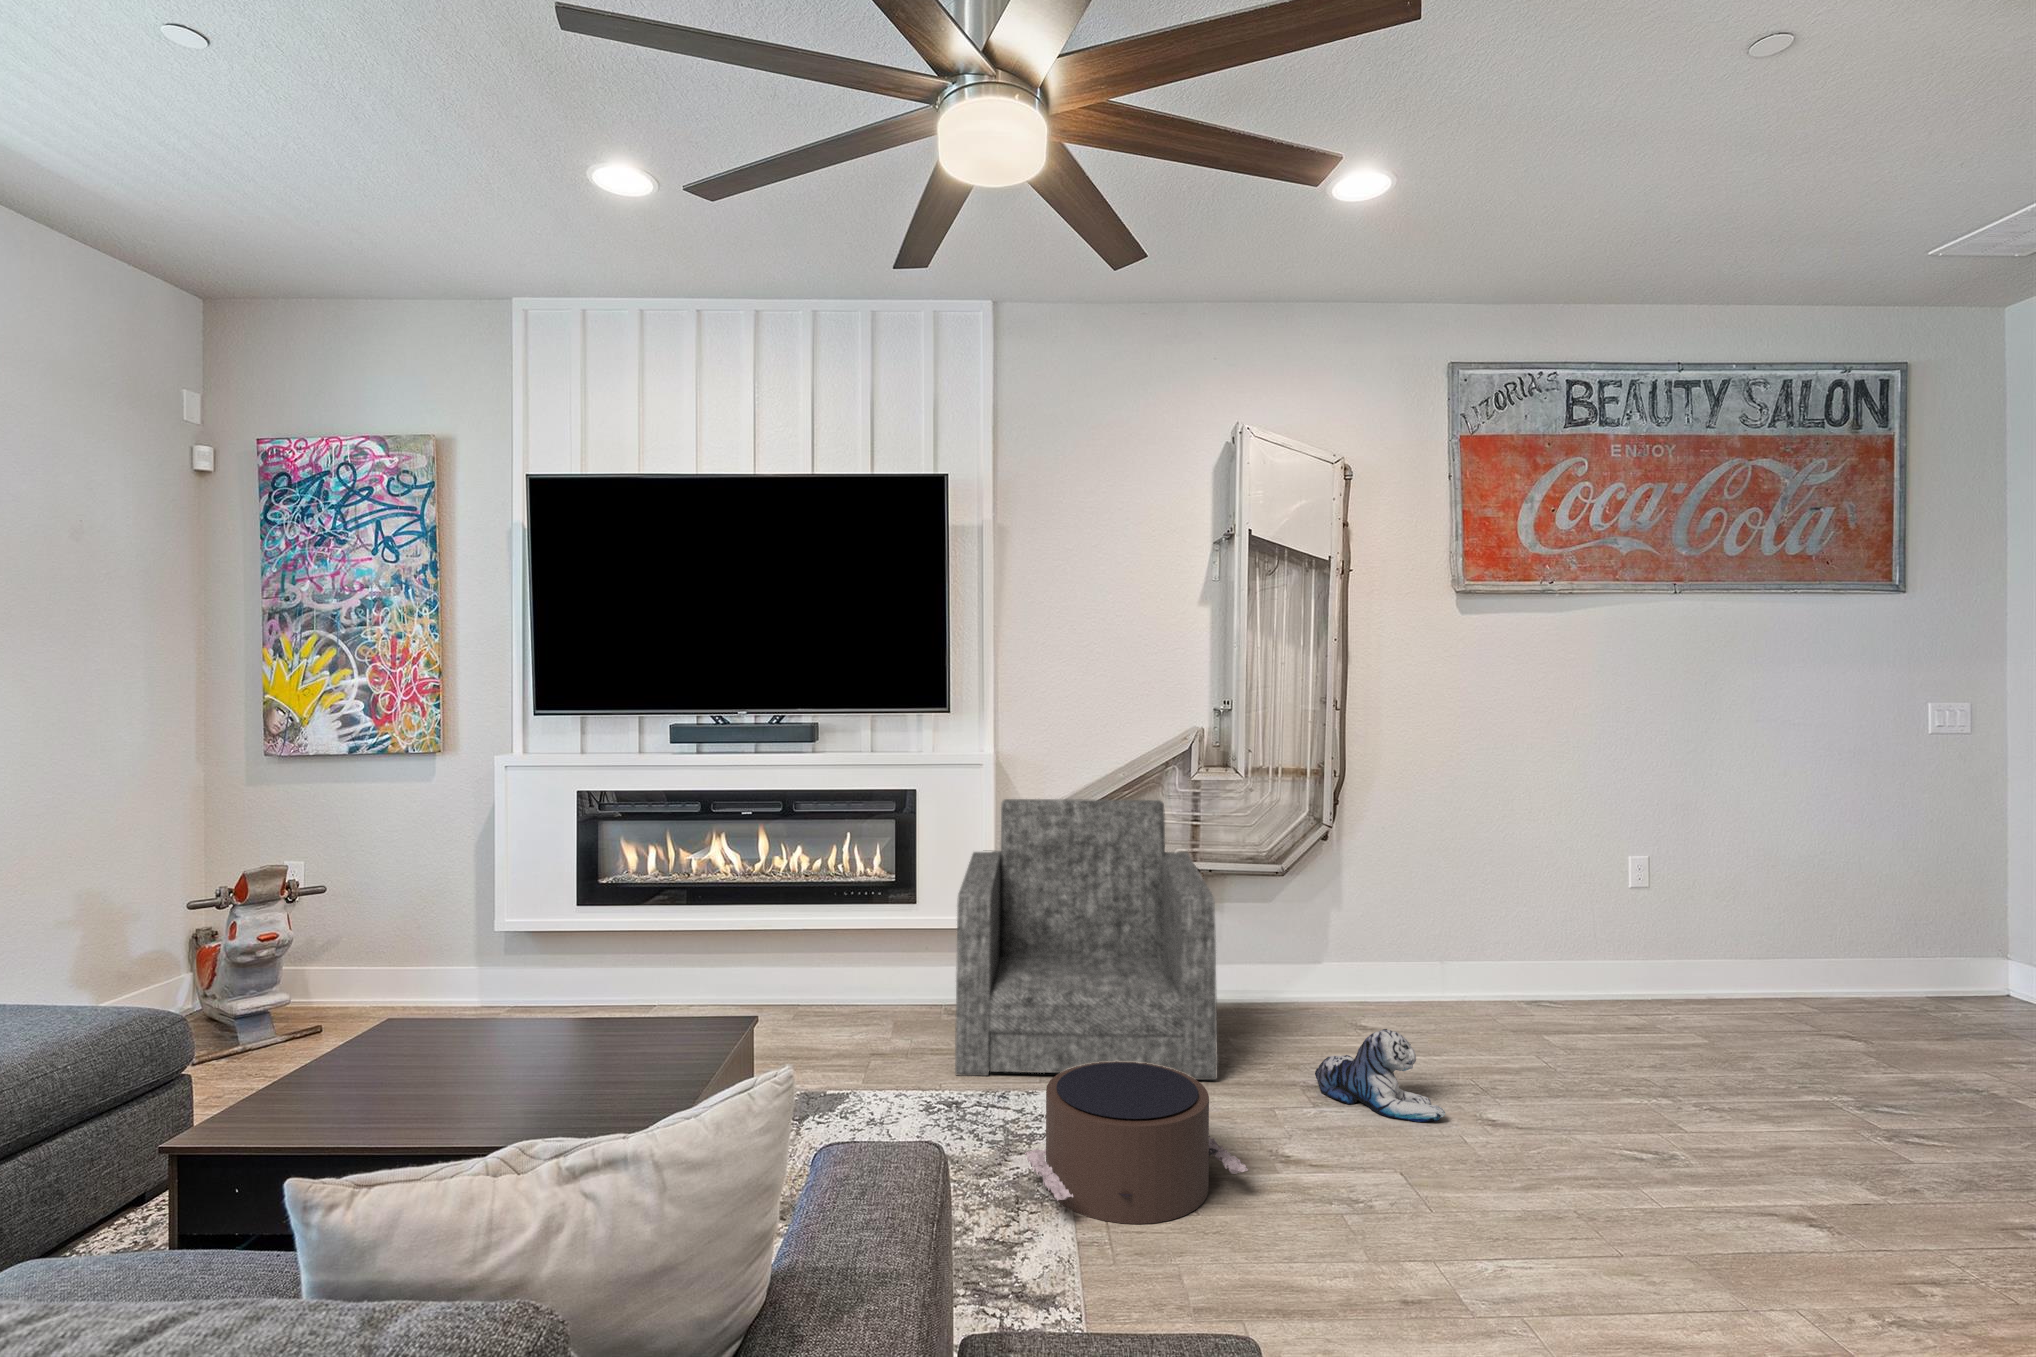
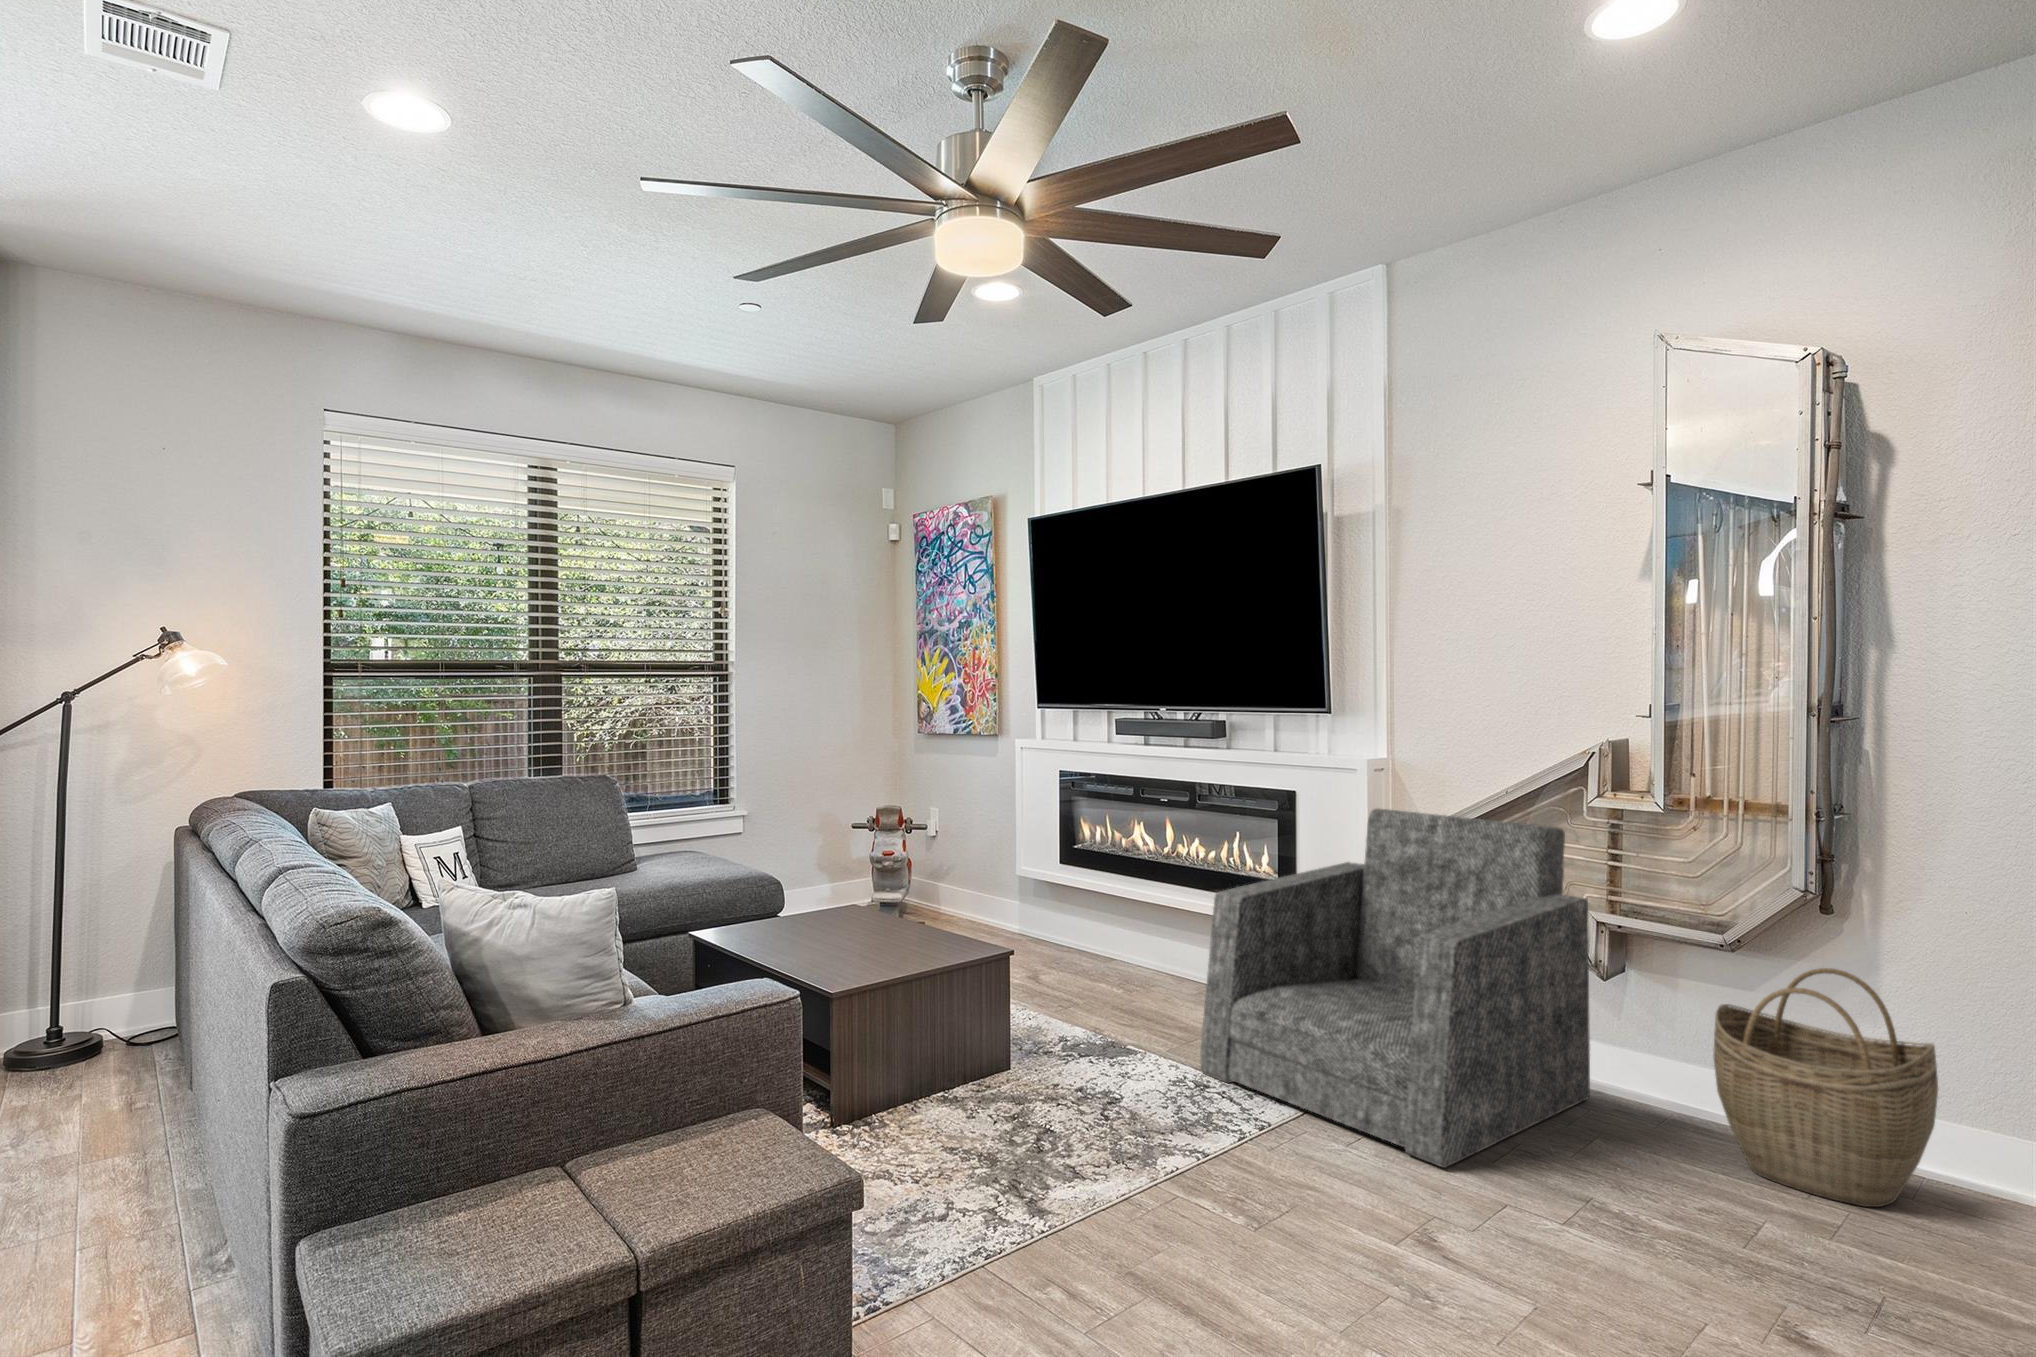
woven basket: none [1282,875,1405,1023] -> present [1714,968,1938,1207]
plush toy: present [1315,1029,1445,1122] -> none [1552,1166,1669,1317]
pouf: present [1025,1061,1248,1224] -> none [1035,1069,1269,1240]

